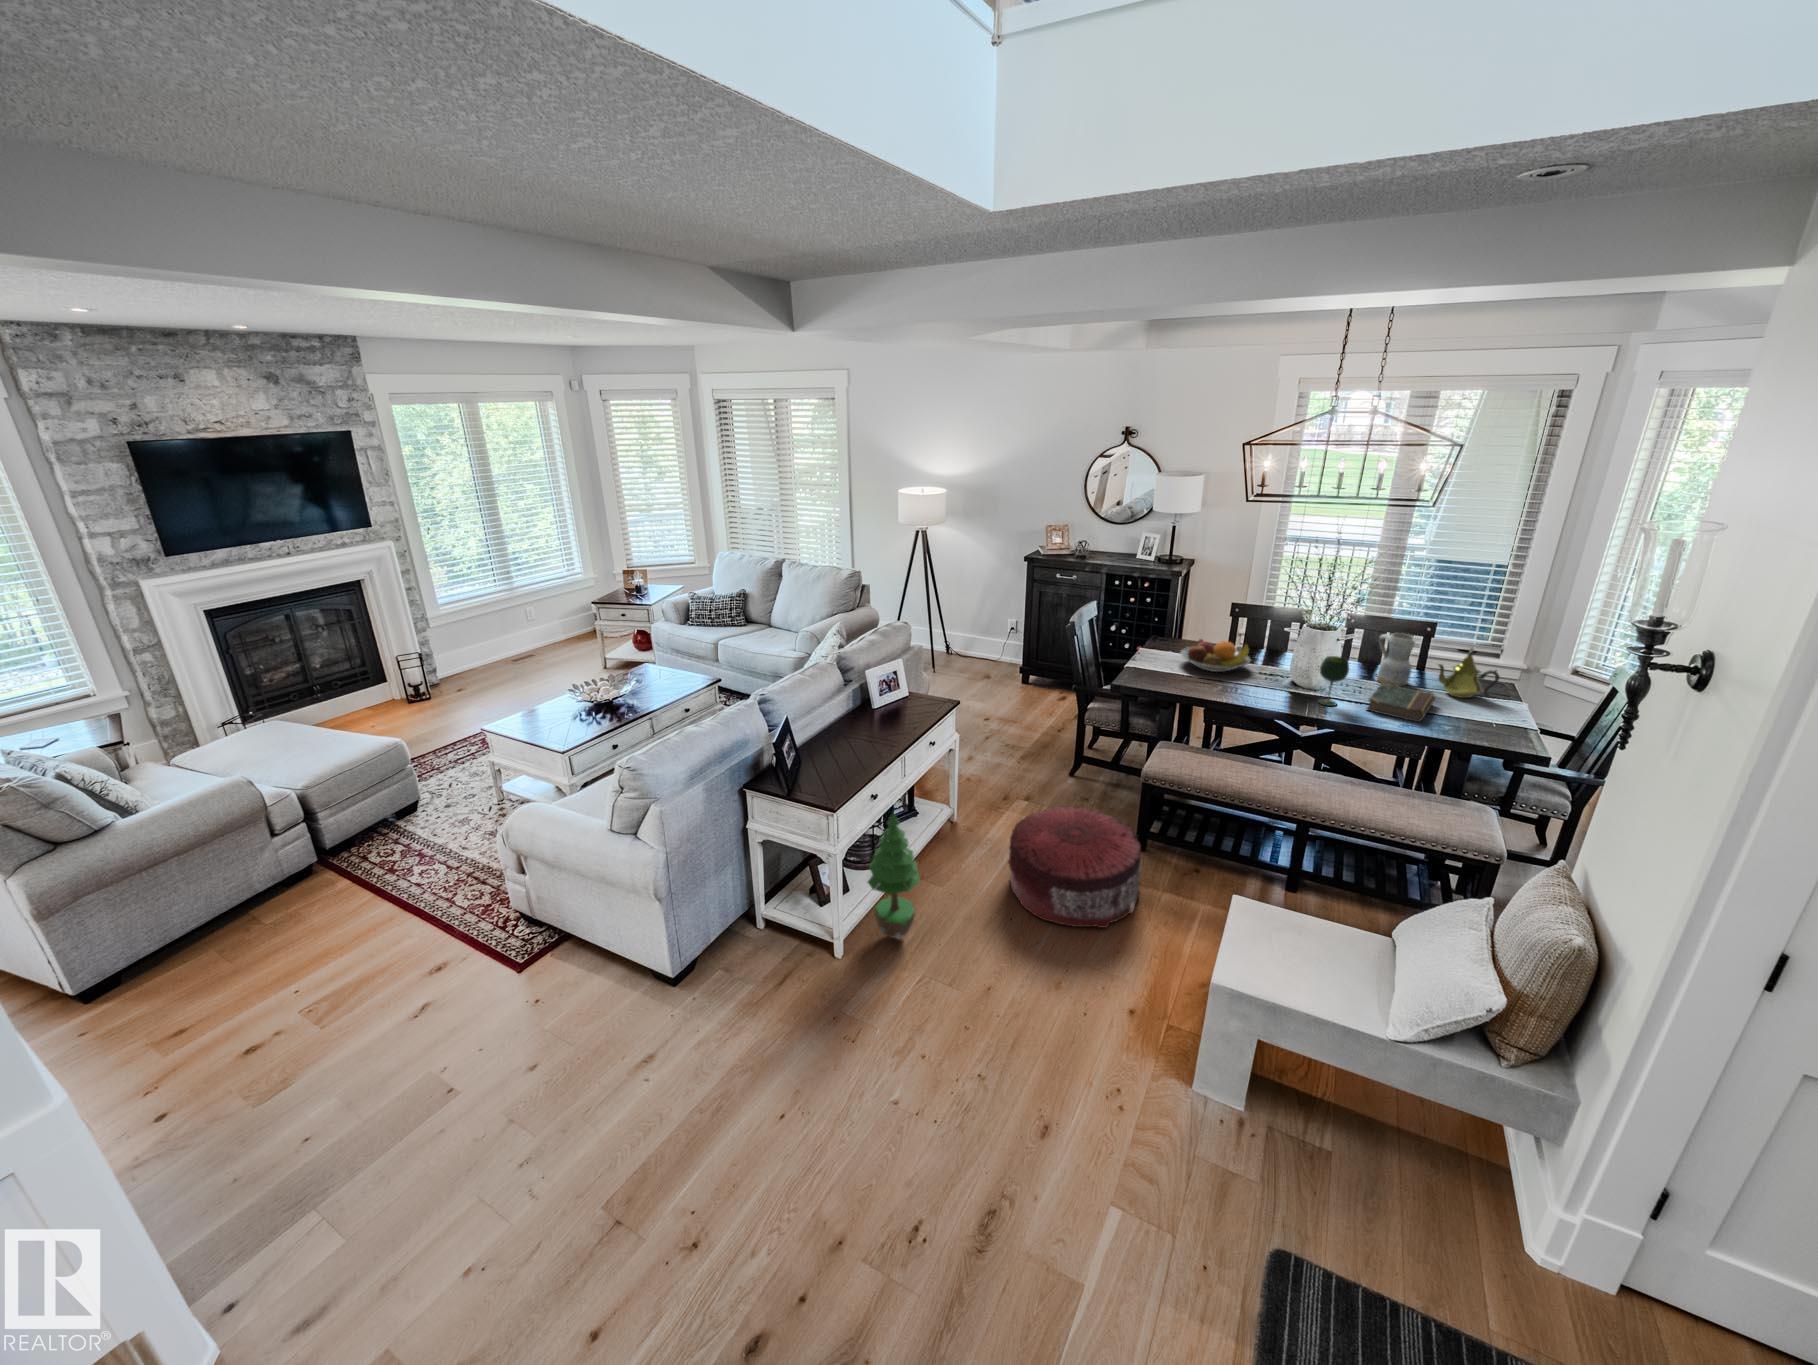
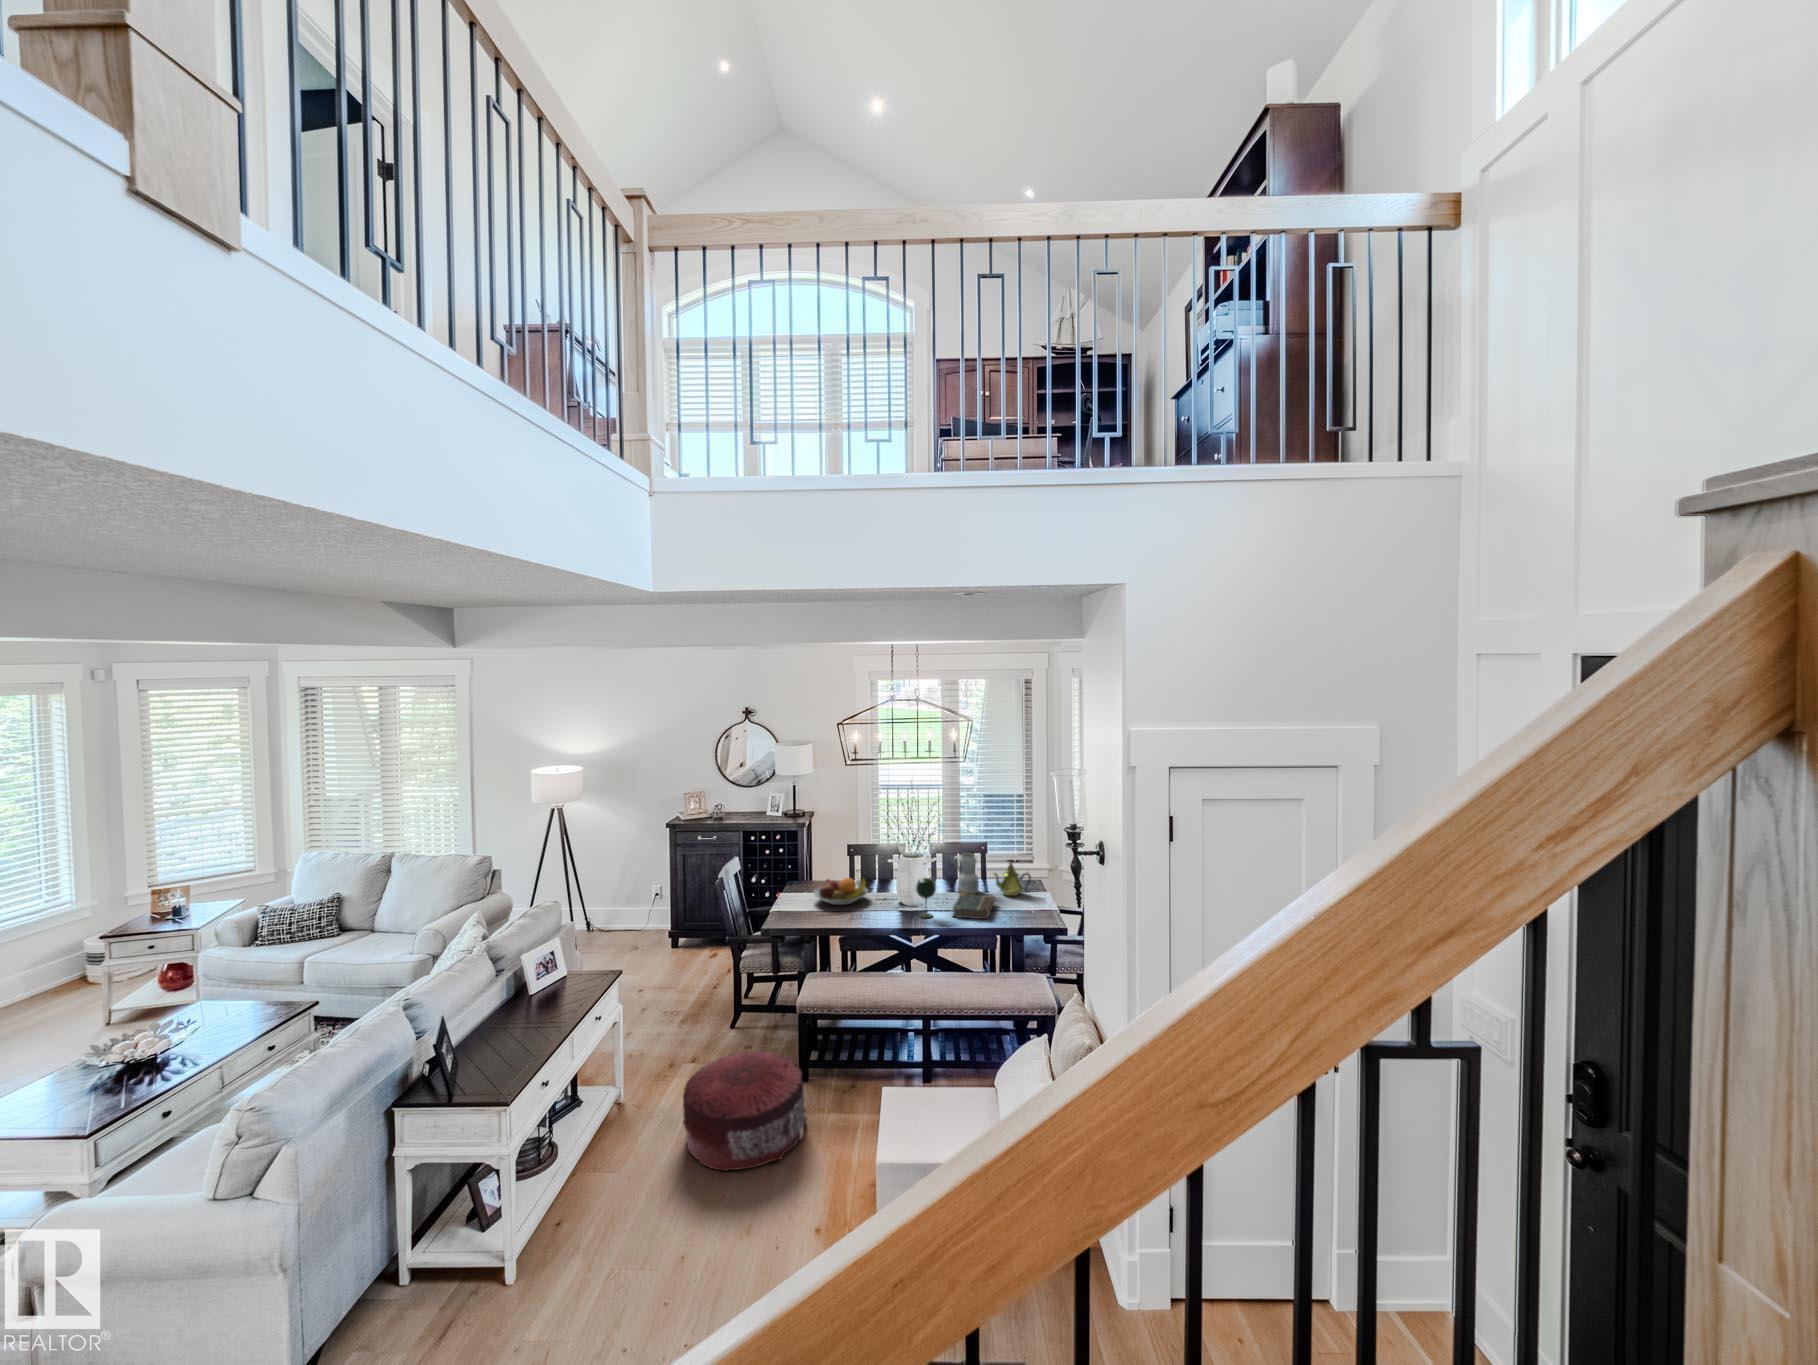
potted tree: present [867,813,920,938] -> none [540,1091,599,1237]

